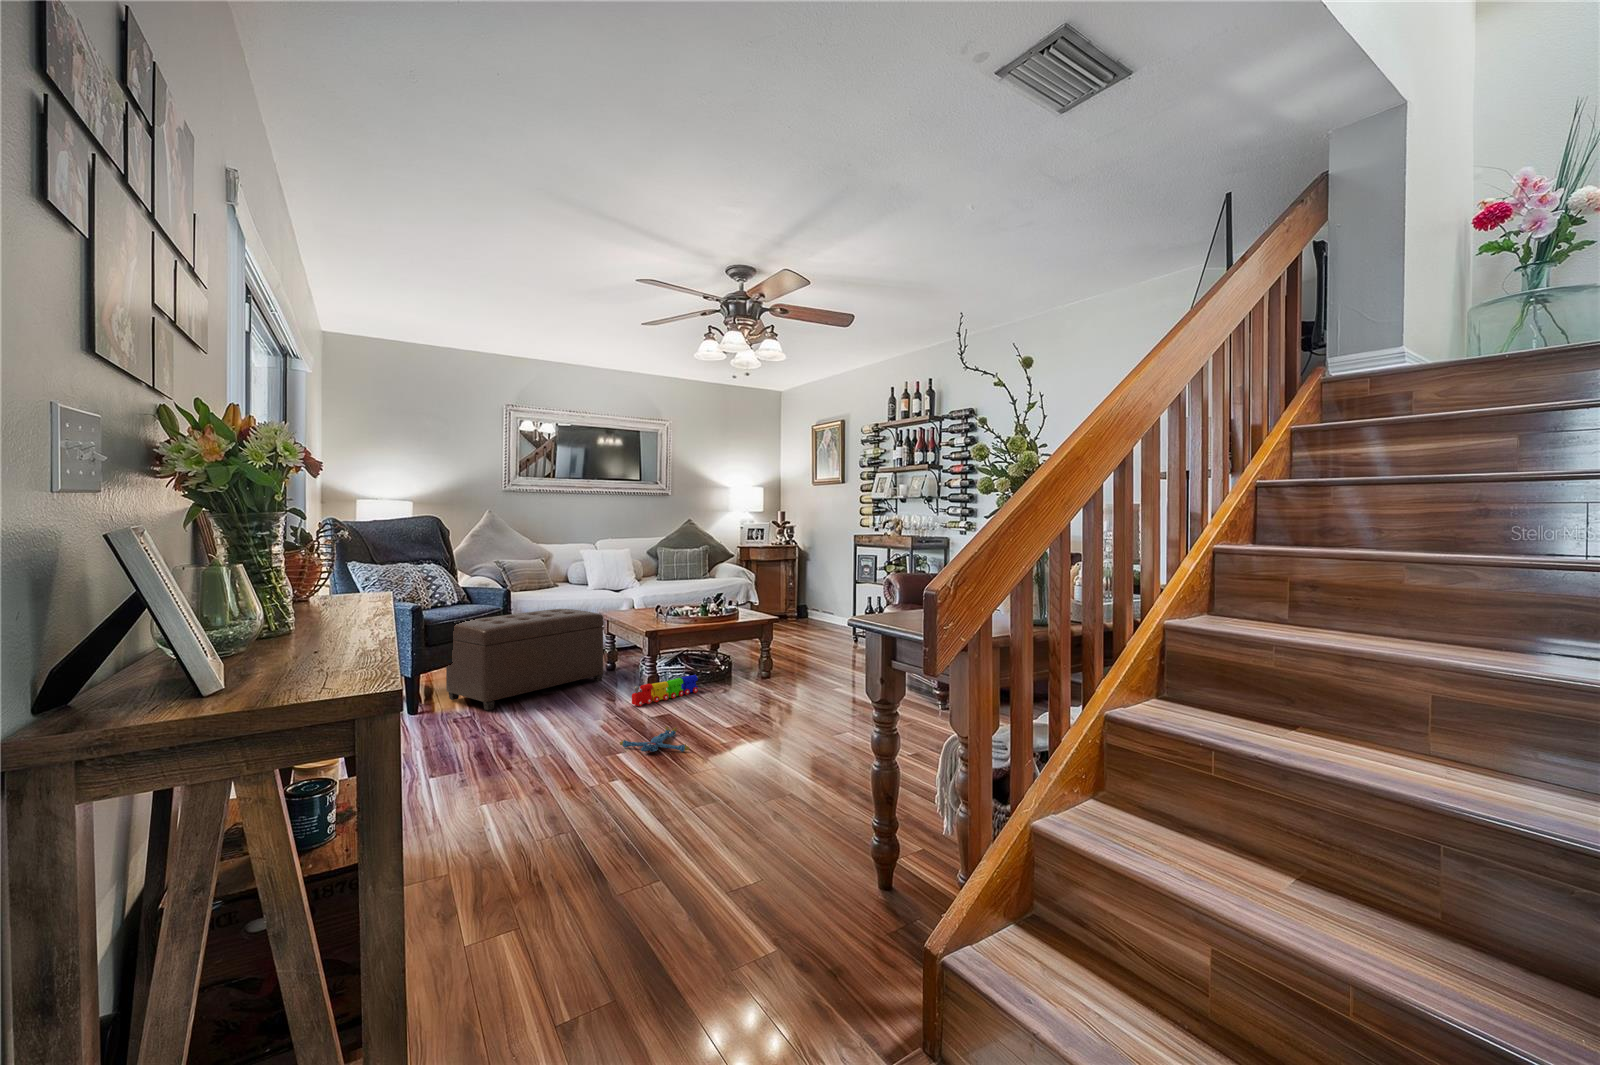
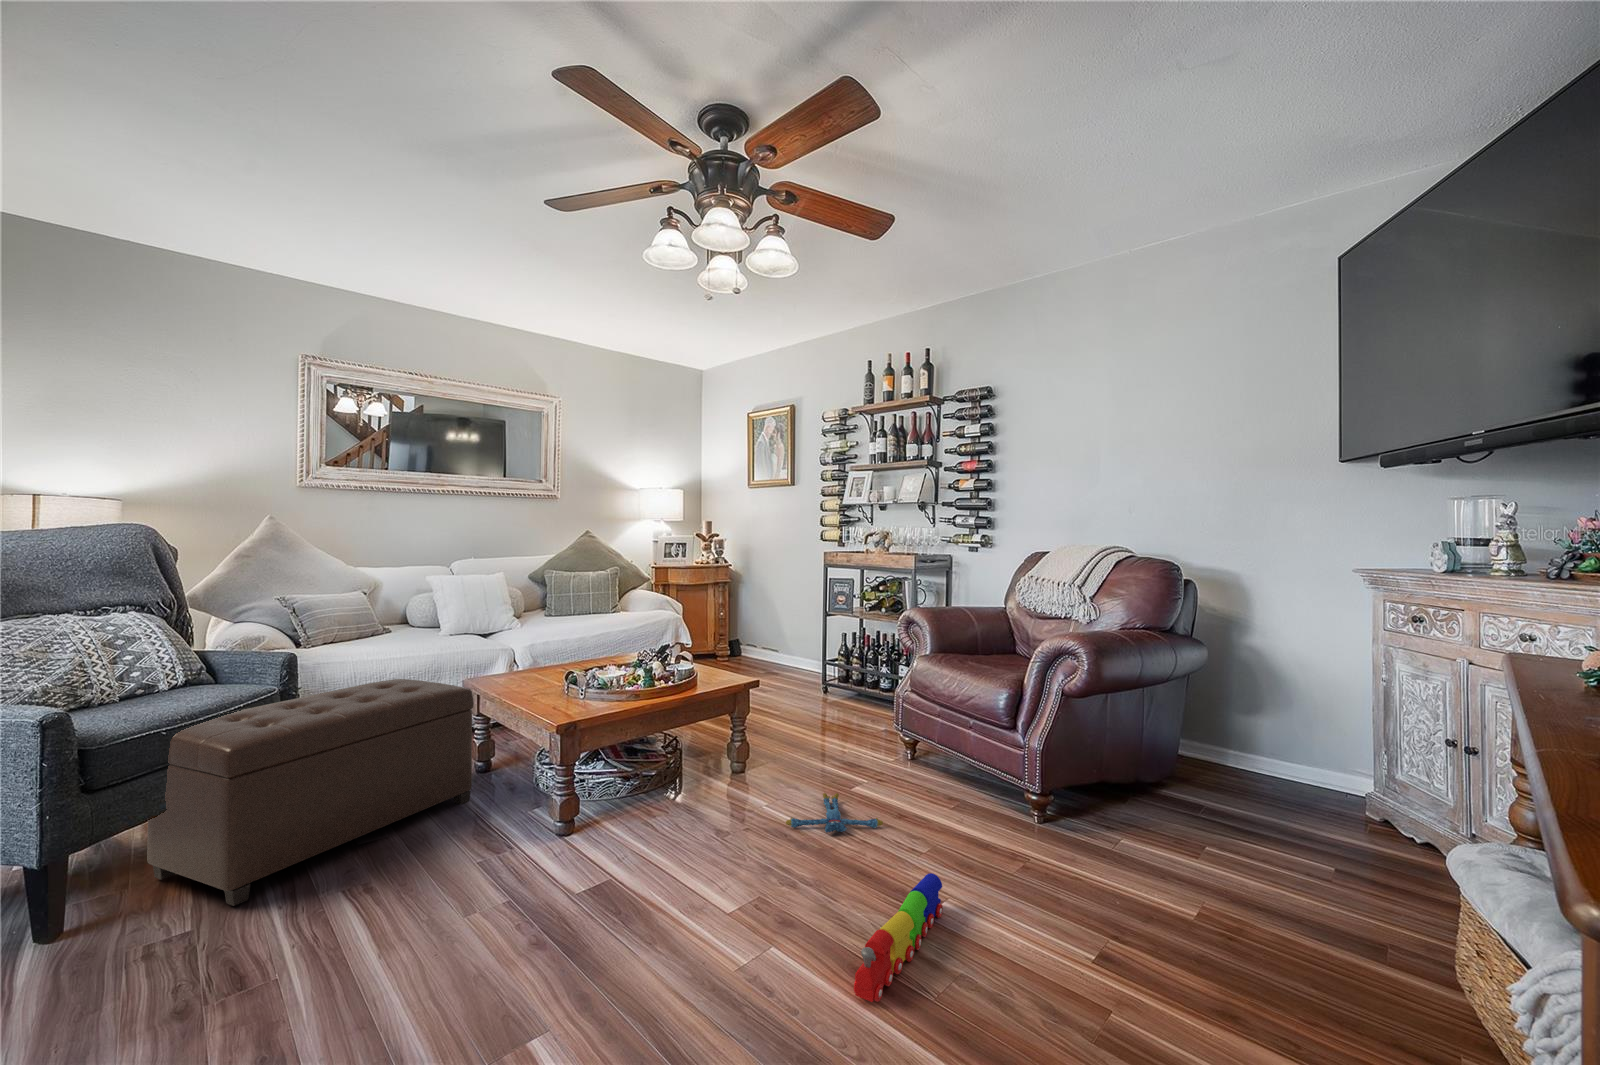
toy train: present [632,675,698,706] -> present [854,873,943,1002]
plush toy: present [620,726,689,752] -> present [786,793,883,832]

